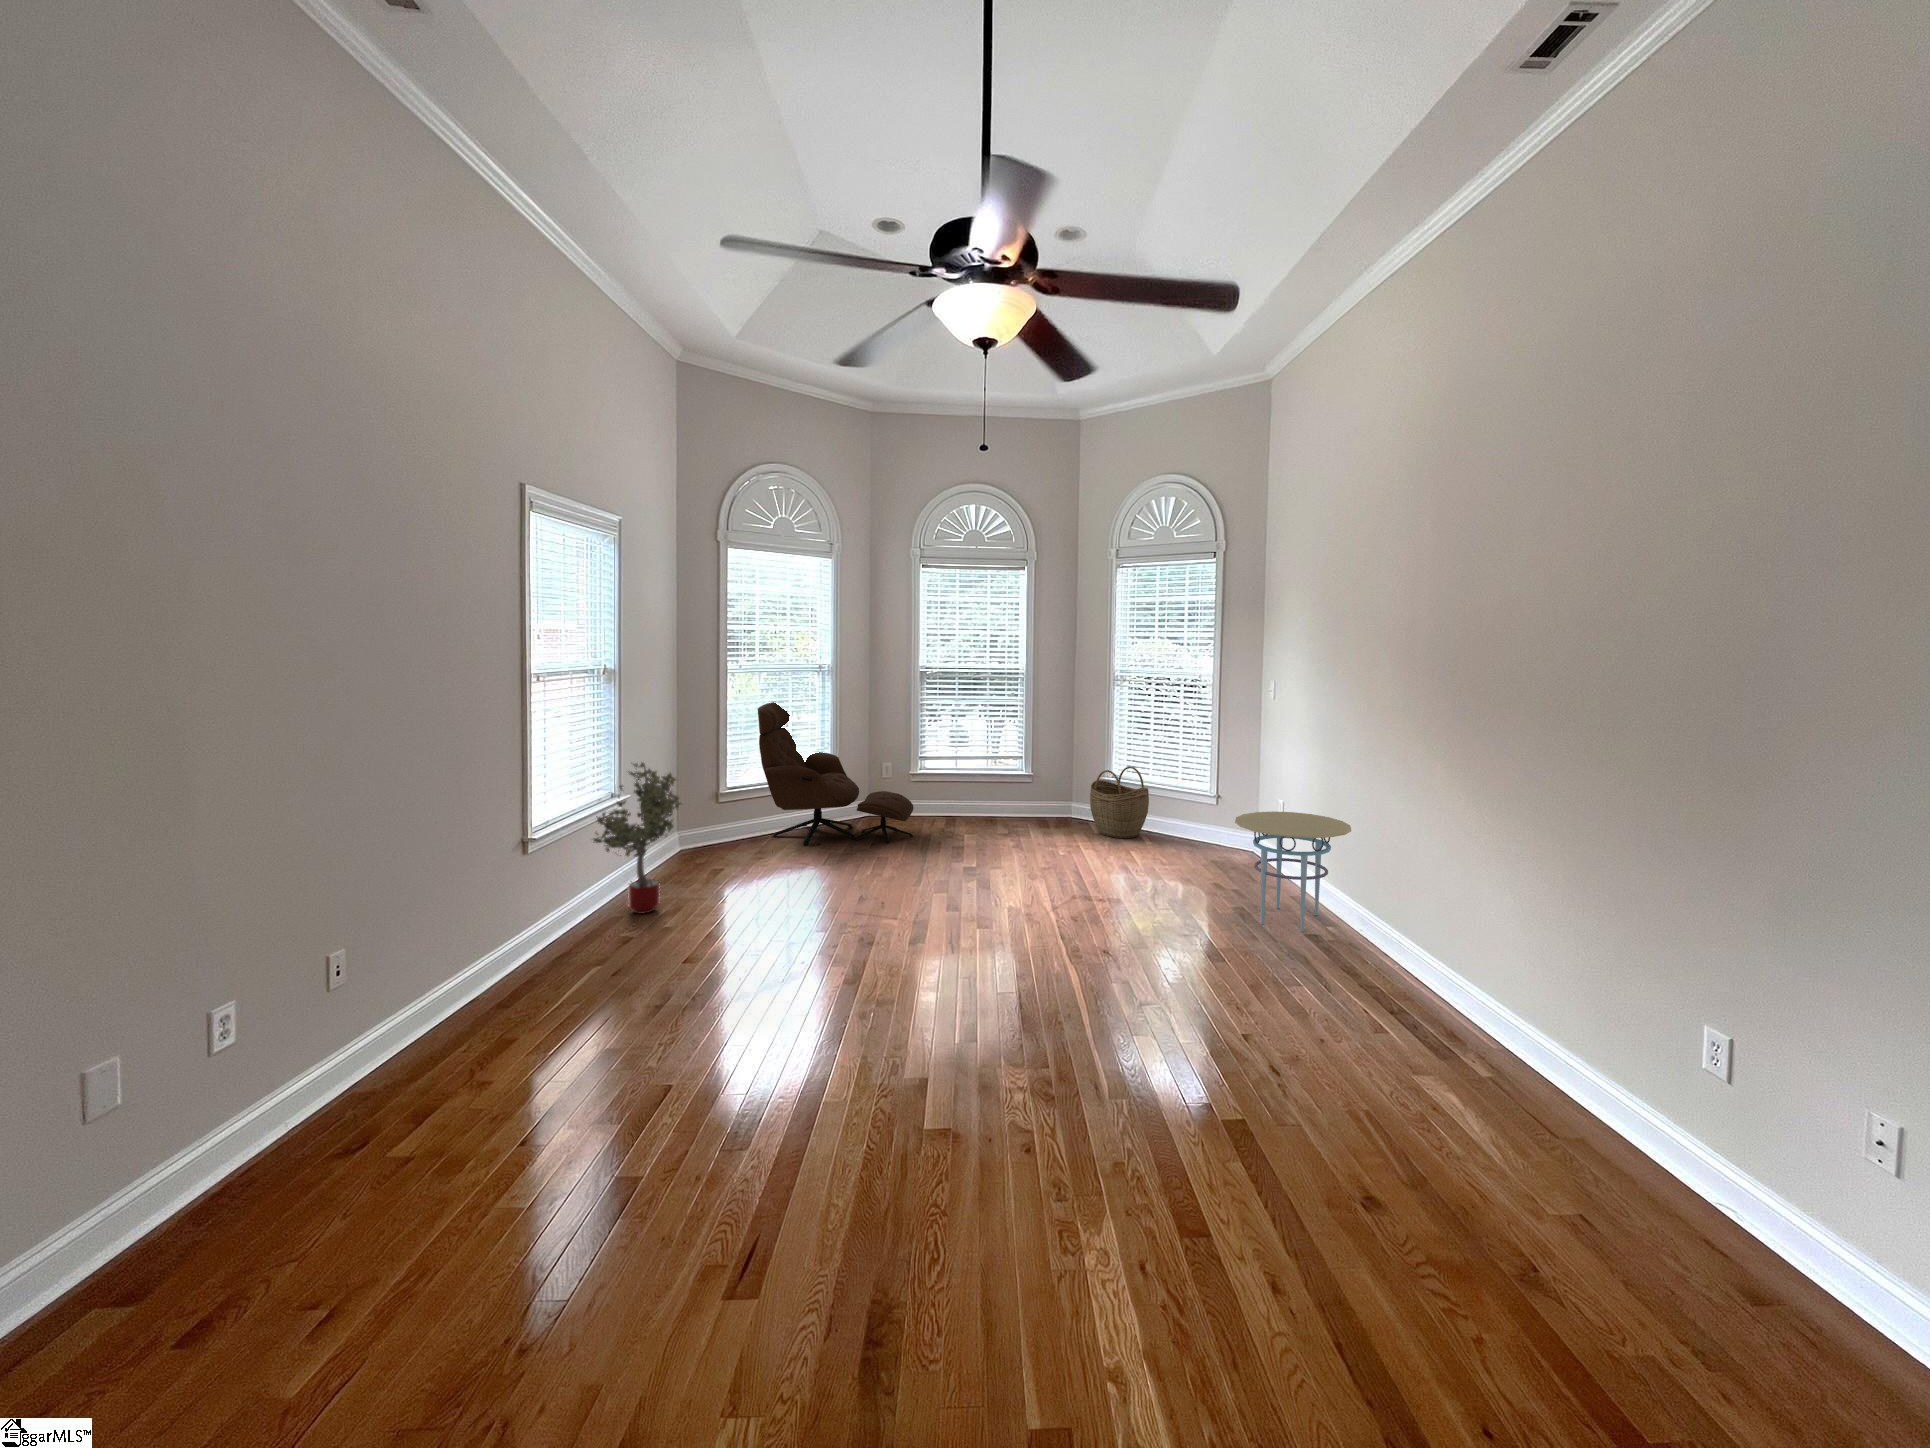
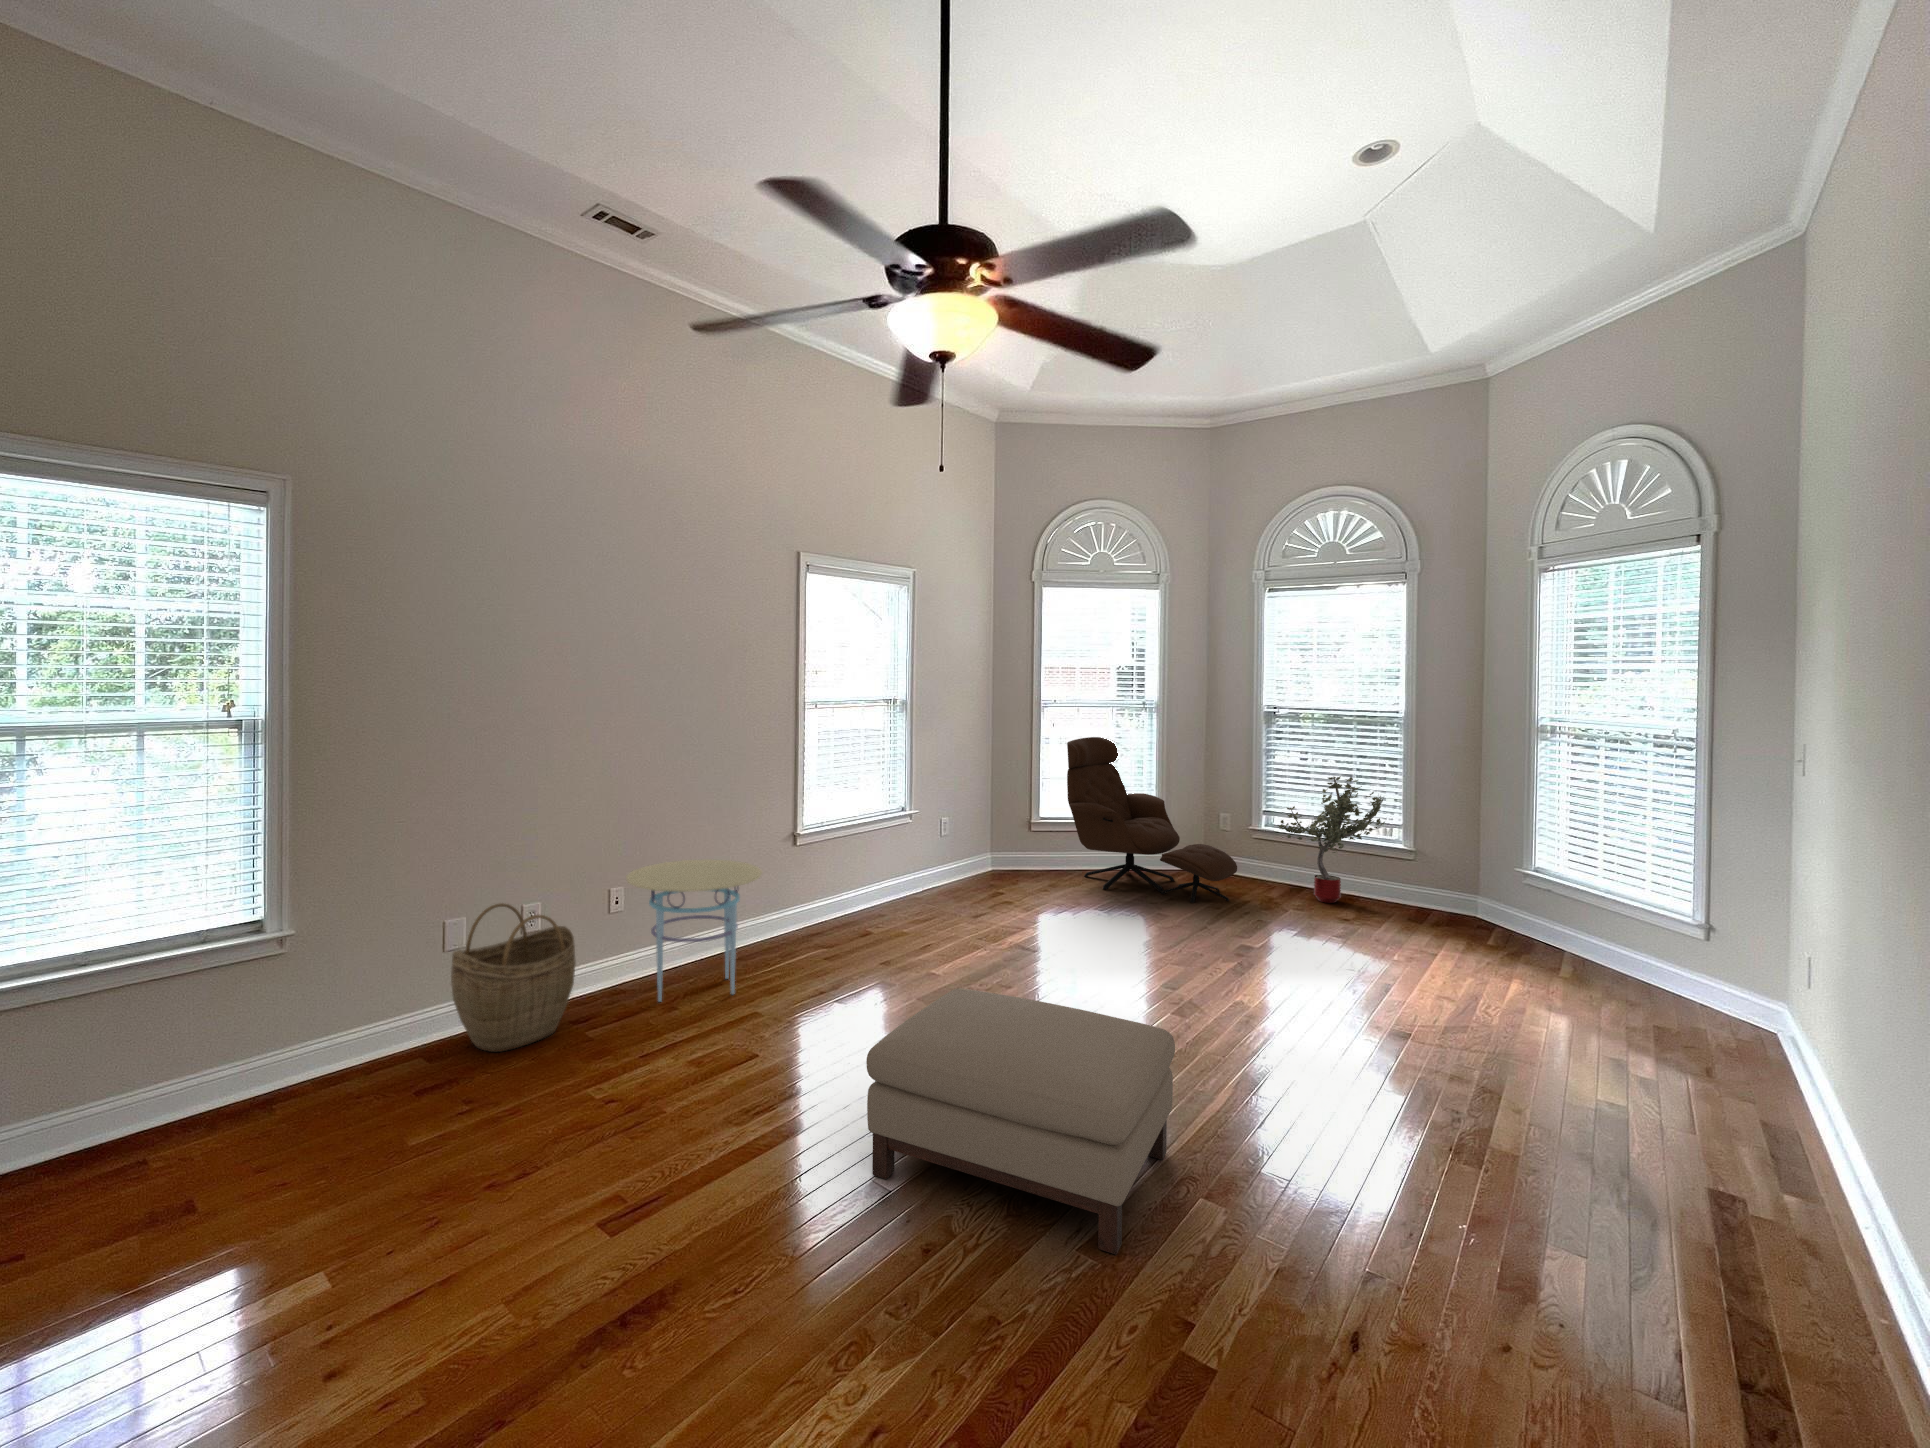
potted tree: present [593,762,682,914] -> present [1278,776,1385,903]
woven basket: present [1090,767,1149,838] -> present [451,903,576,1052]
side table: present [1235,812,1351,932] -> present [626,859,762,1002]
ottoman: none [896,930,1141,1121] -> present [866,988,1175,1254]

